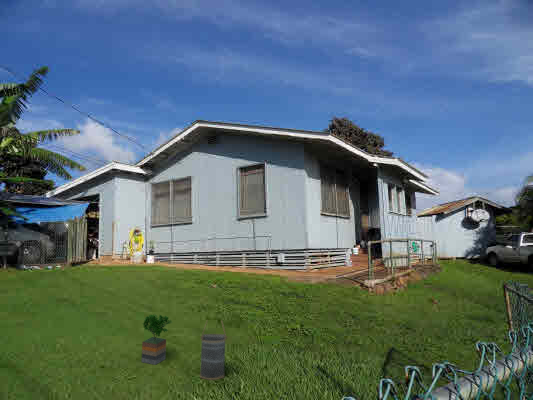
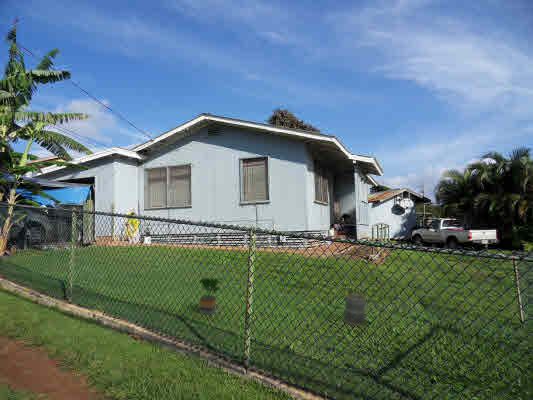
potted tree: present [142,315,172,365] -> present [199,278,221,314]

